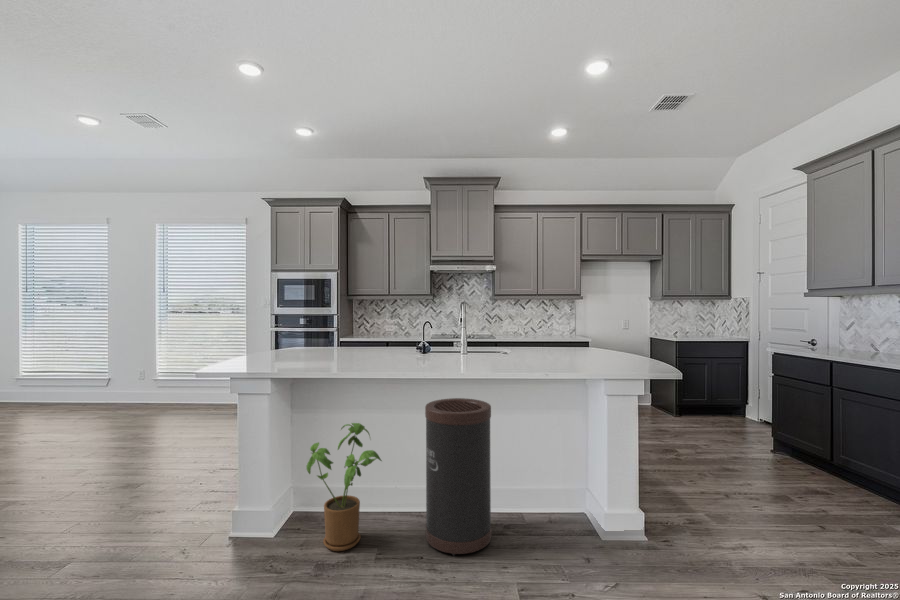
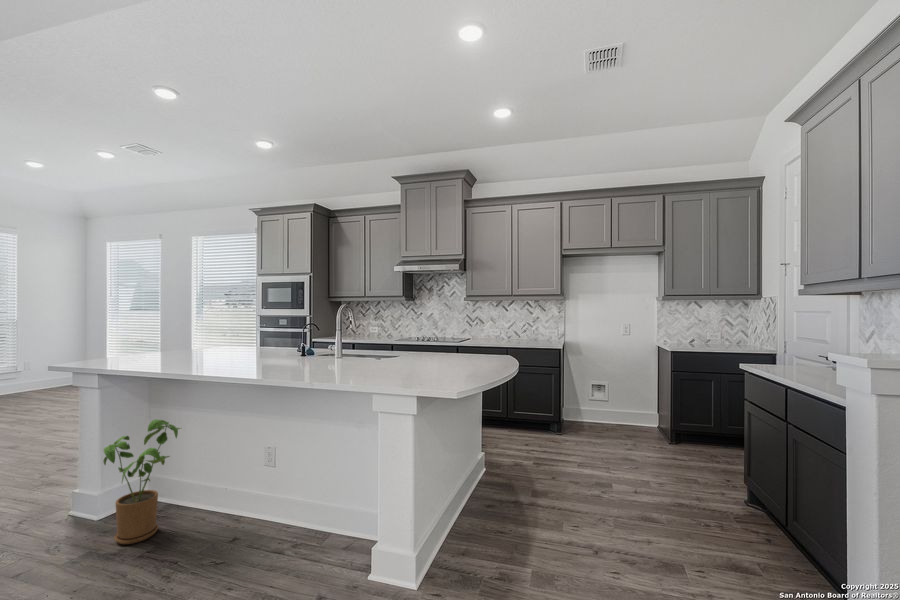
trash can: present [425,398,491,556] -> none [196,402,275,568]

